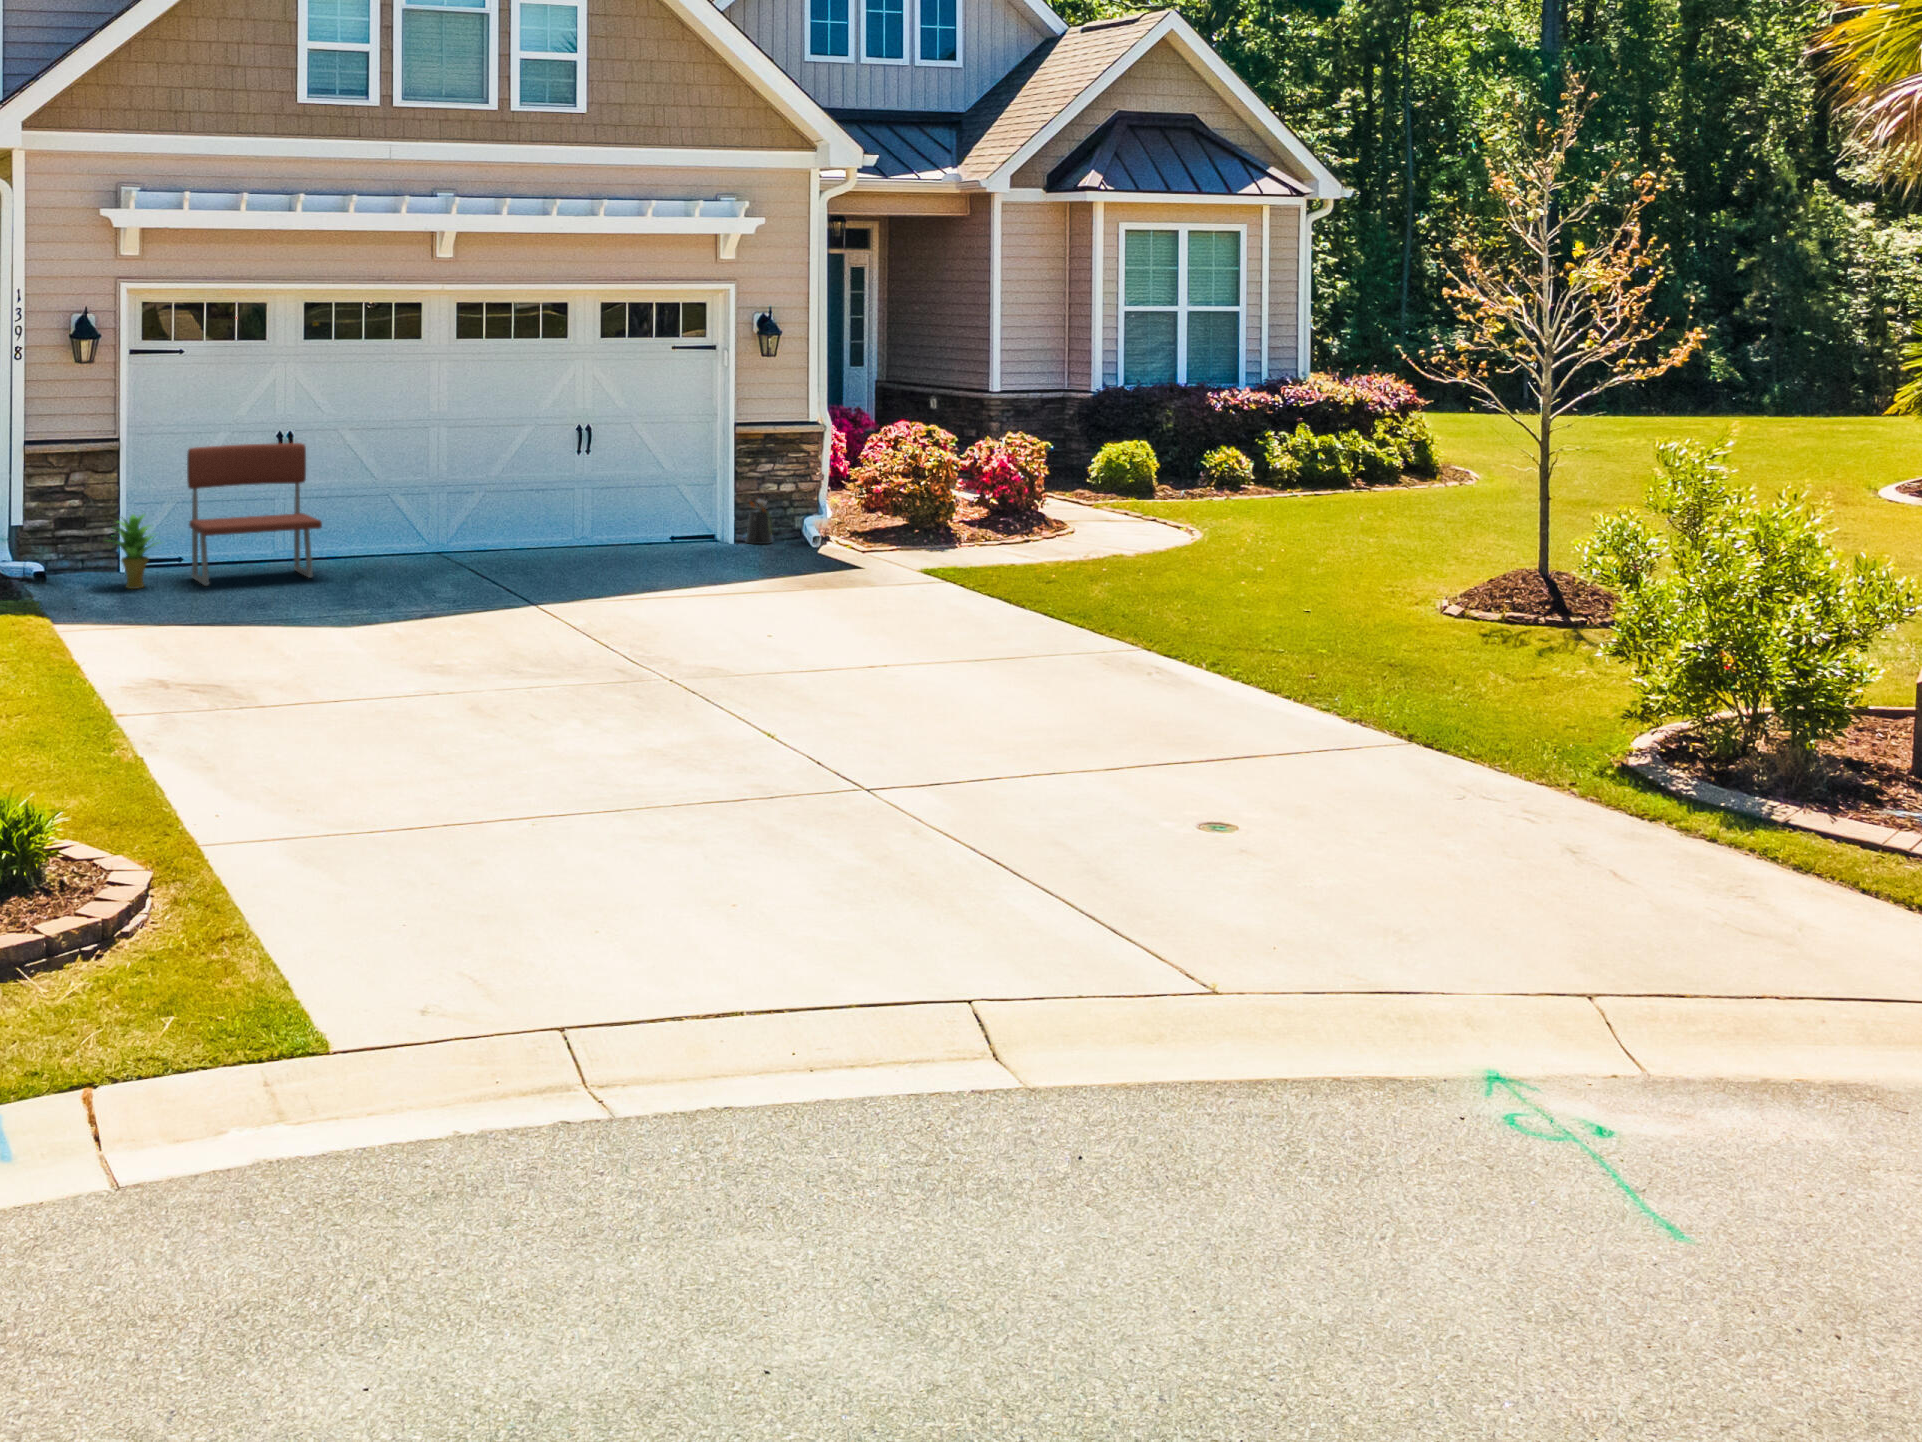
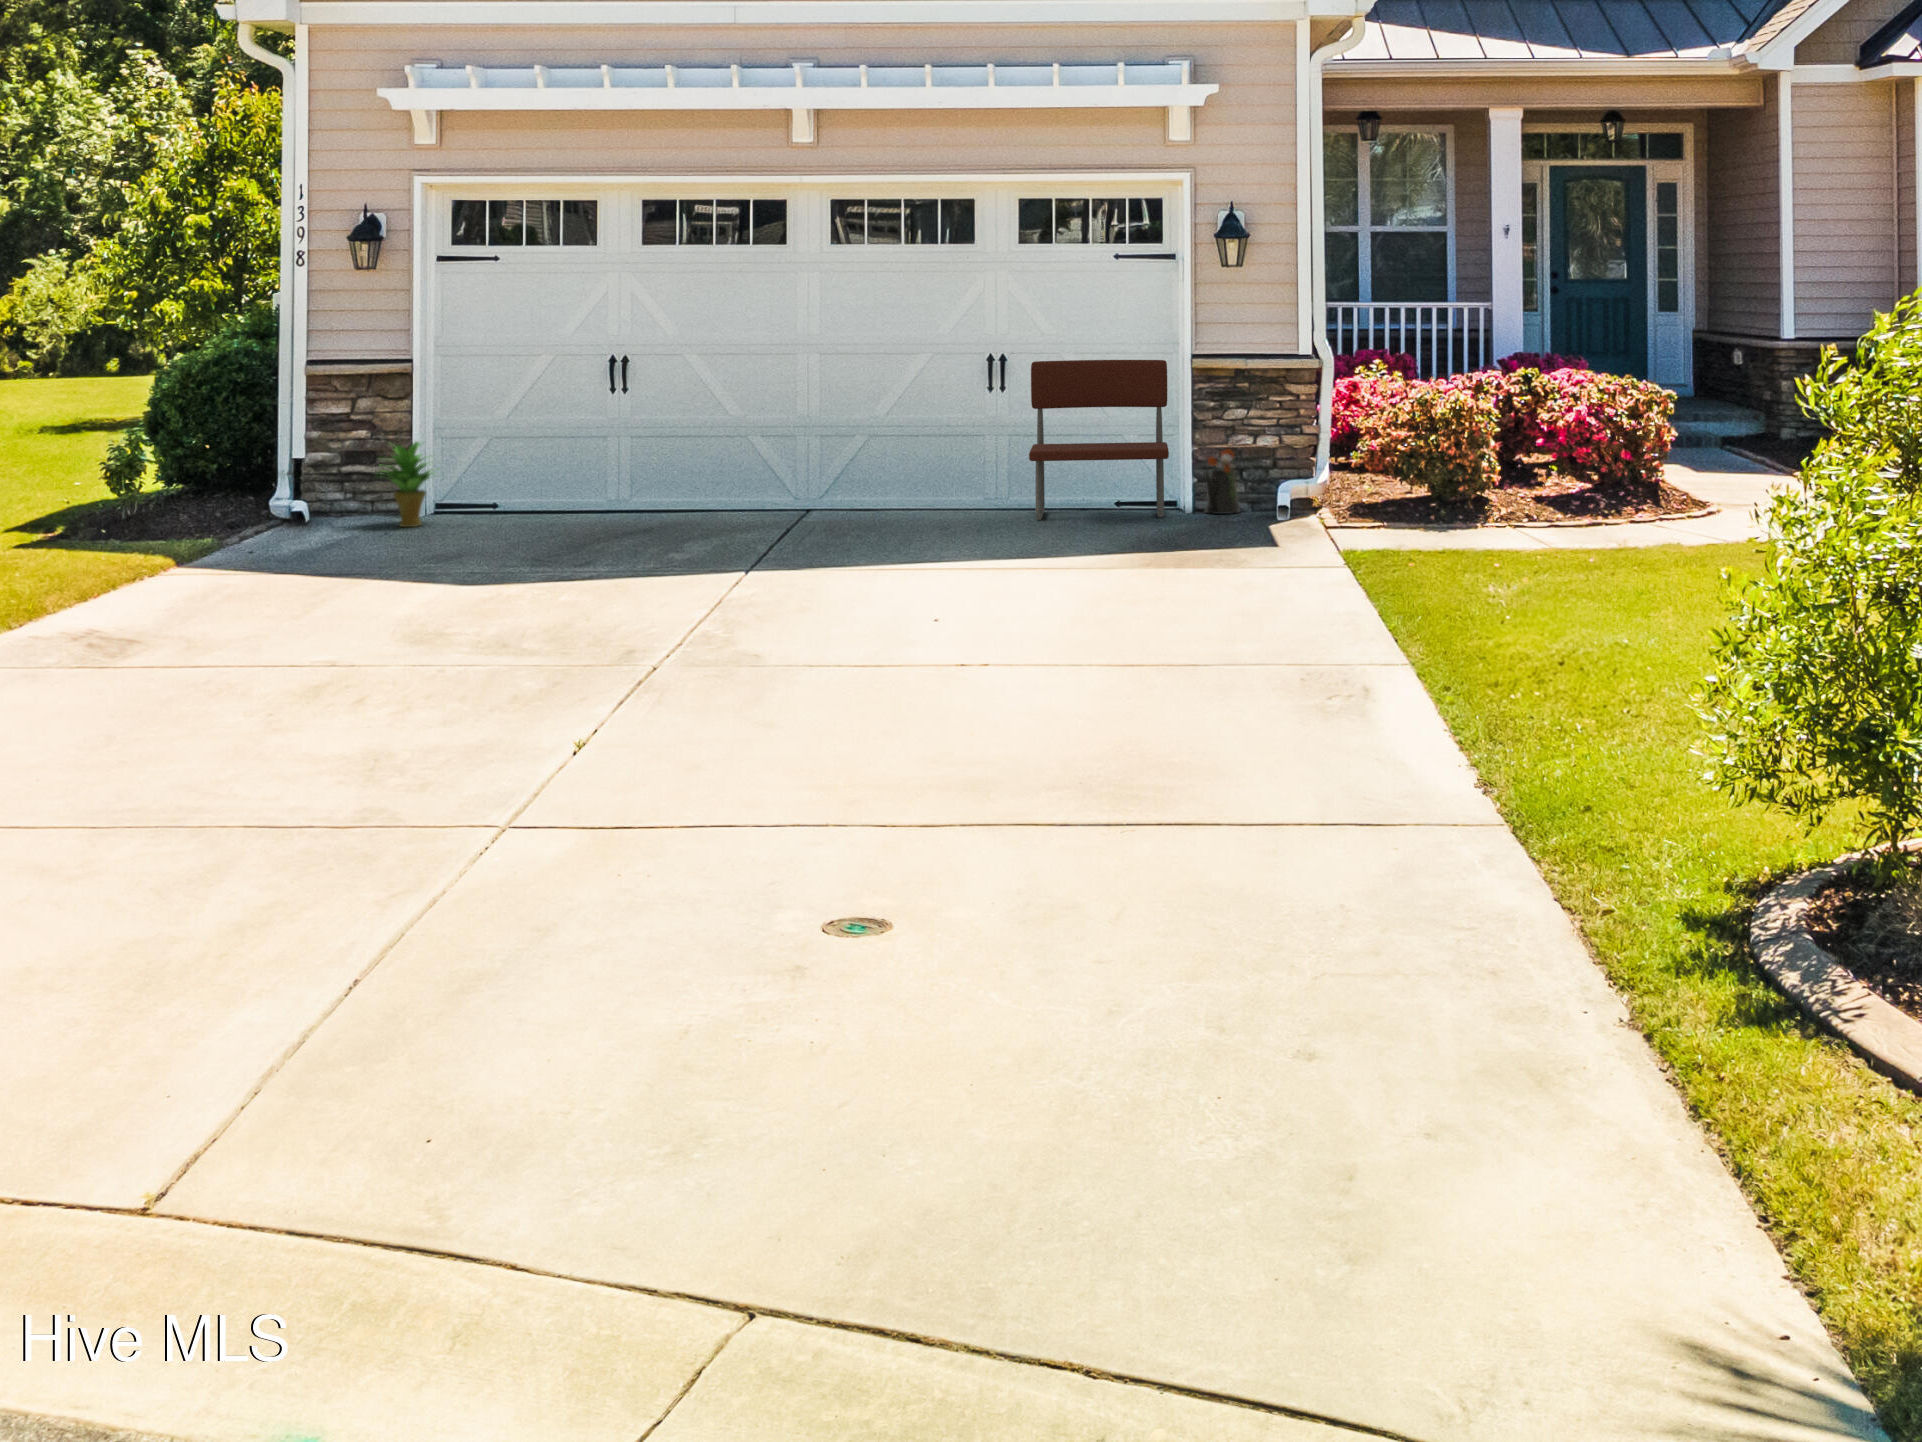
bench: present [187,443,322,586] -> present [1029,360,1169,520]

